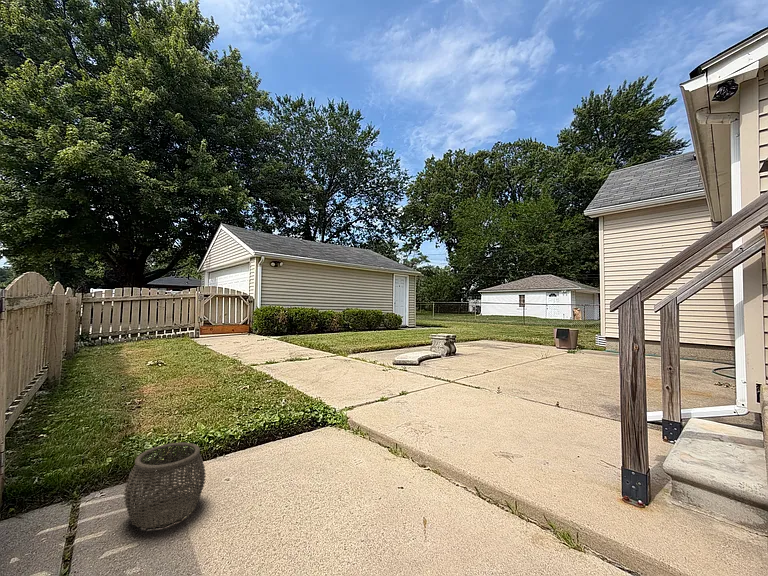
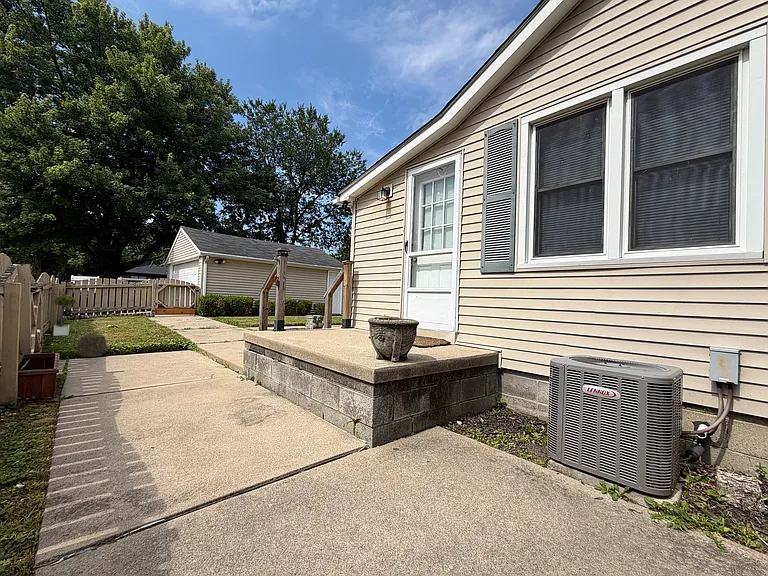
potted tree: none [59,318,103,400] -> present [53,295,76,336]

